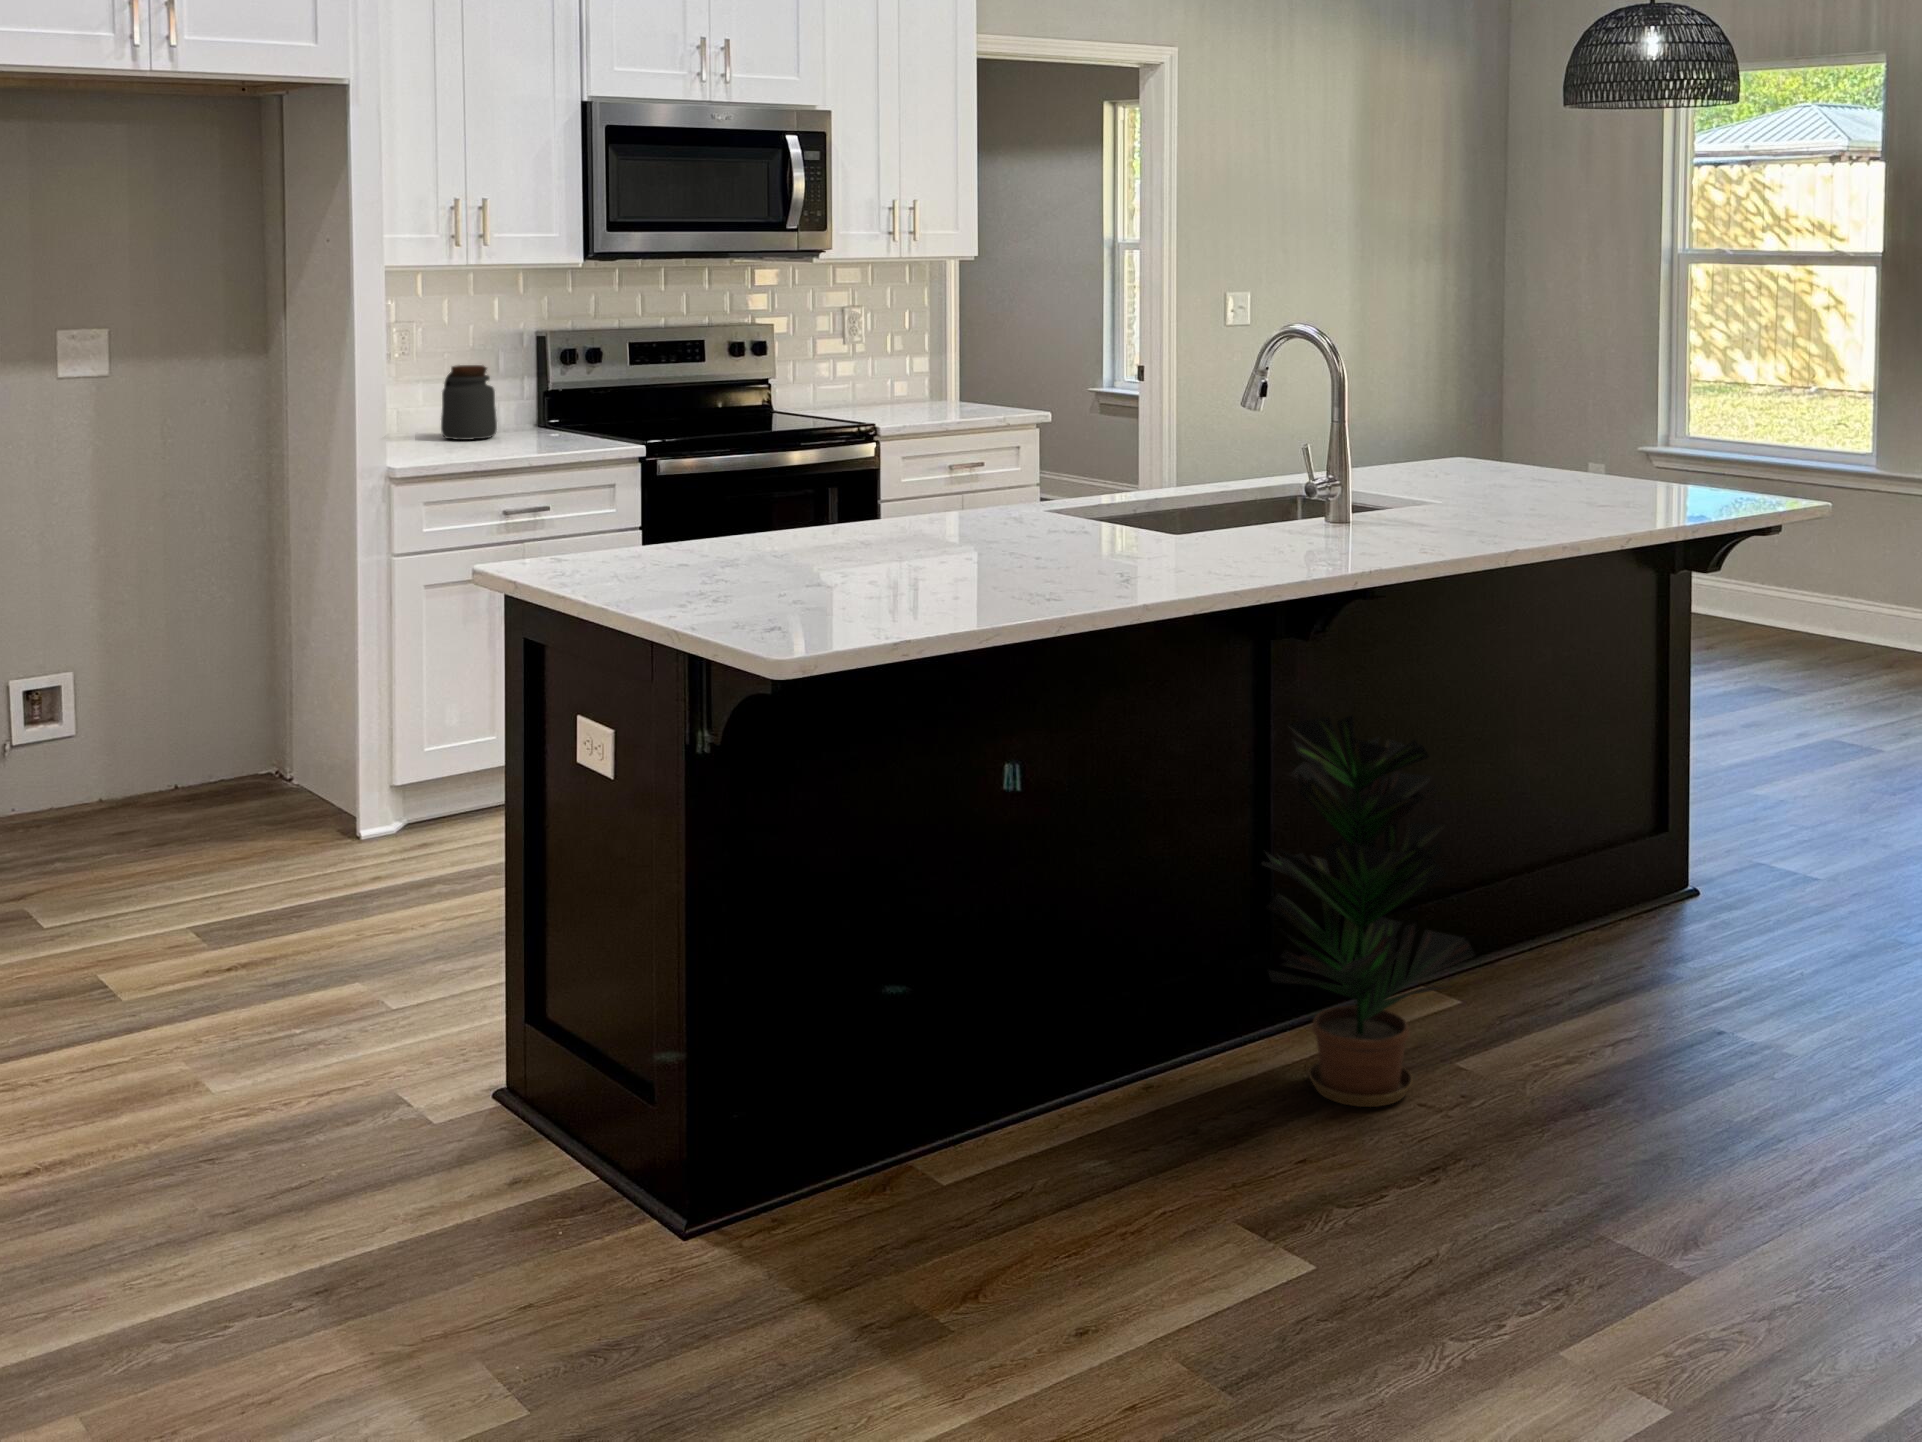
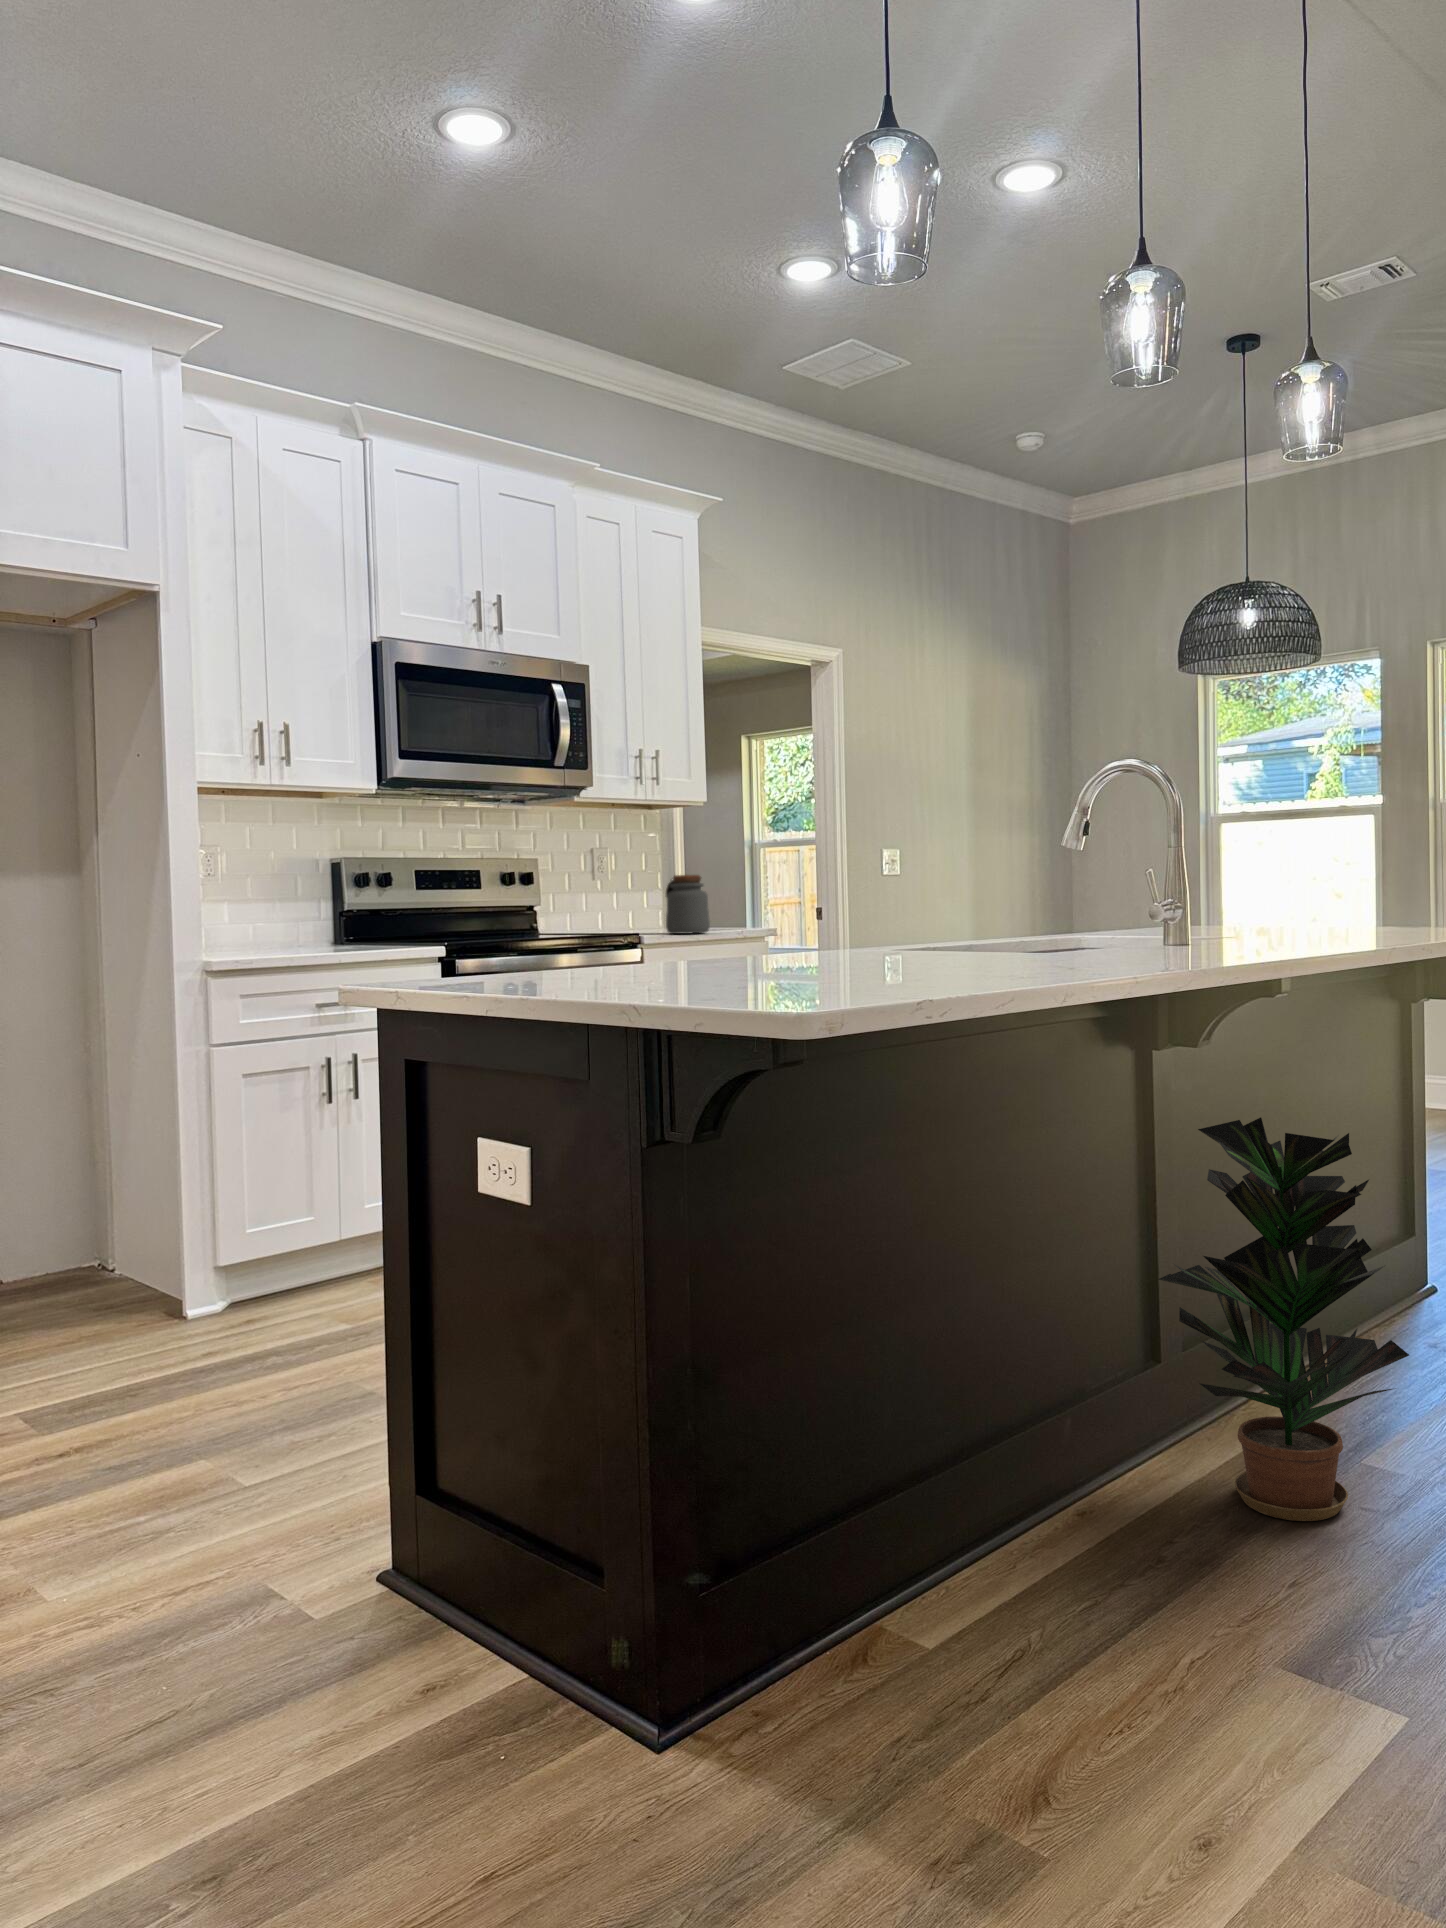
jar: present [441,365,497,440] -> present [666,875,710,934]

